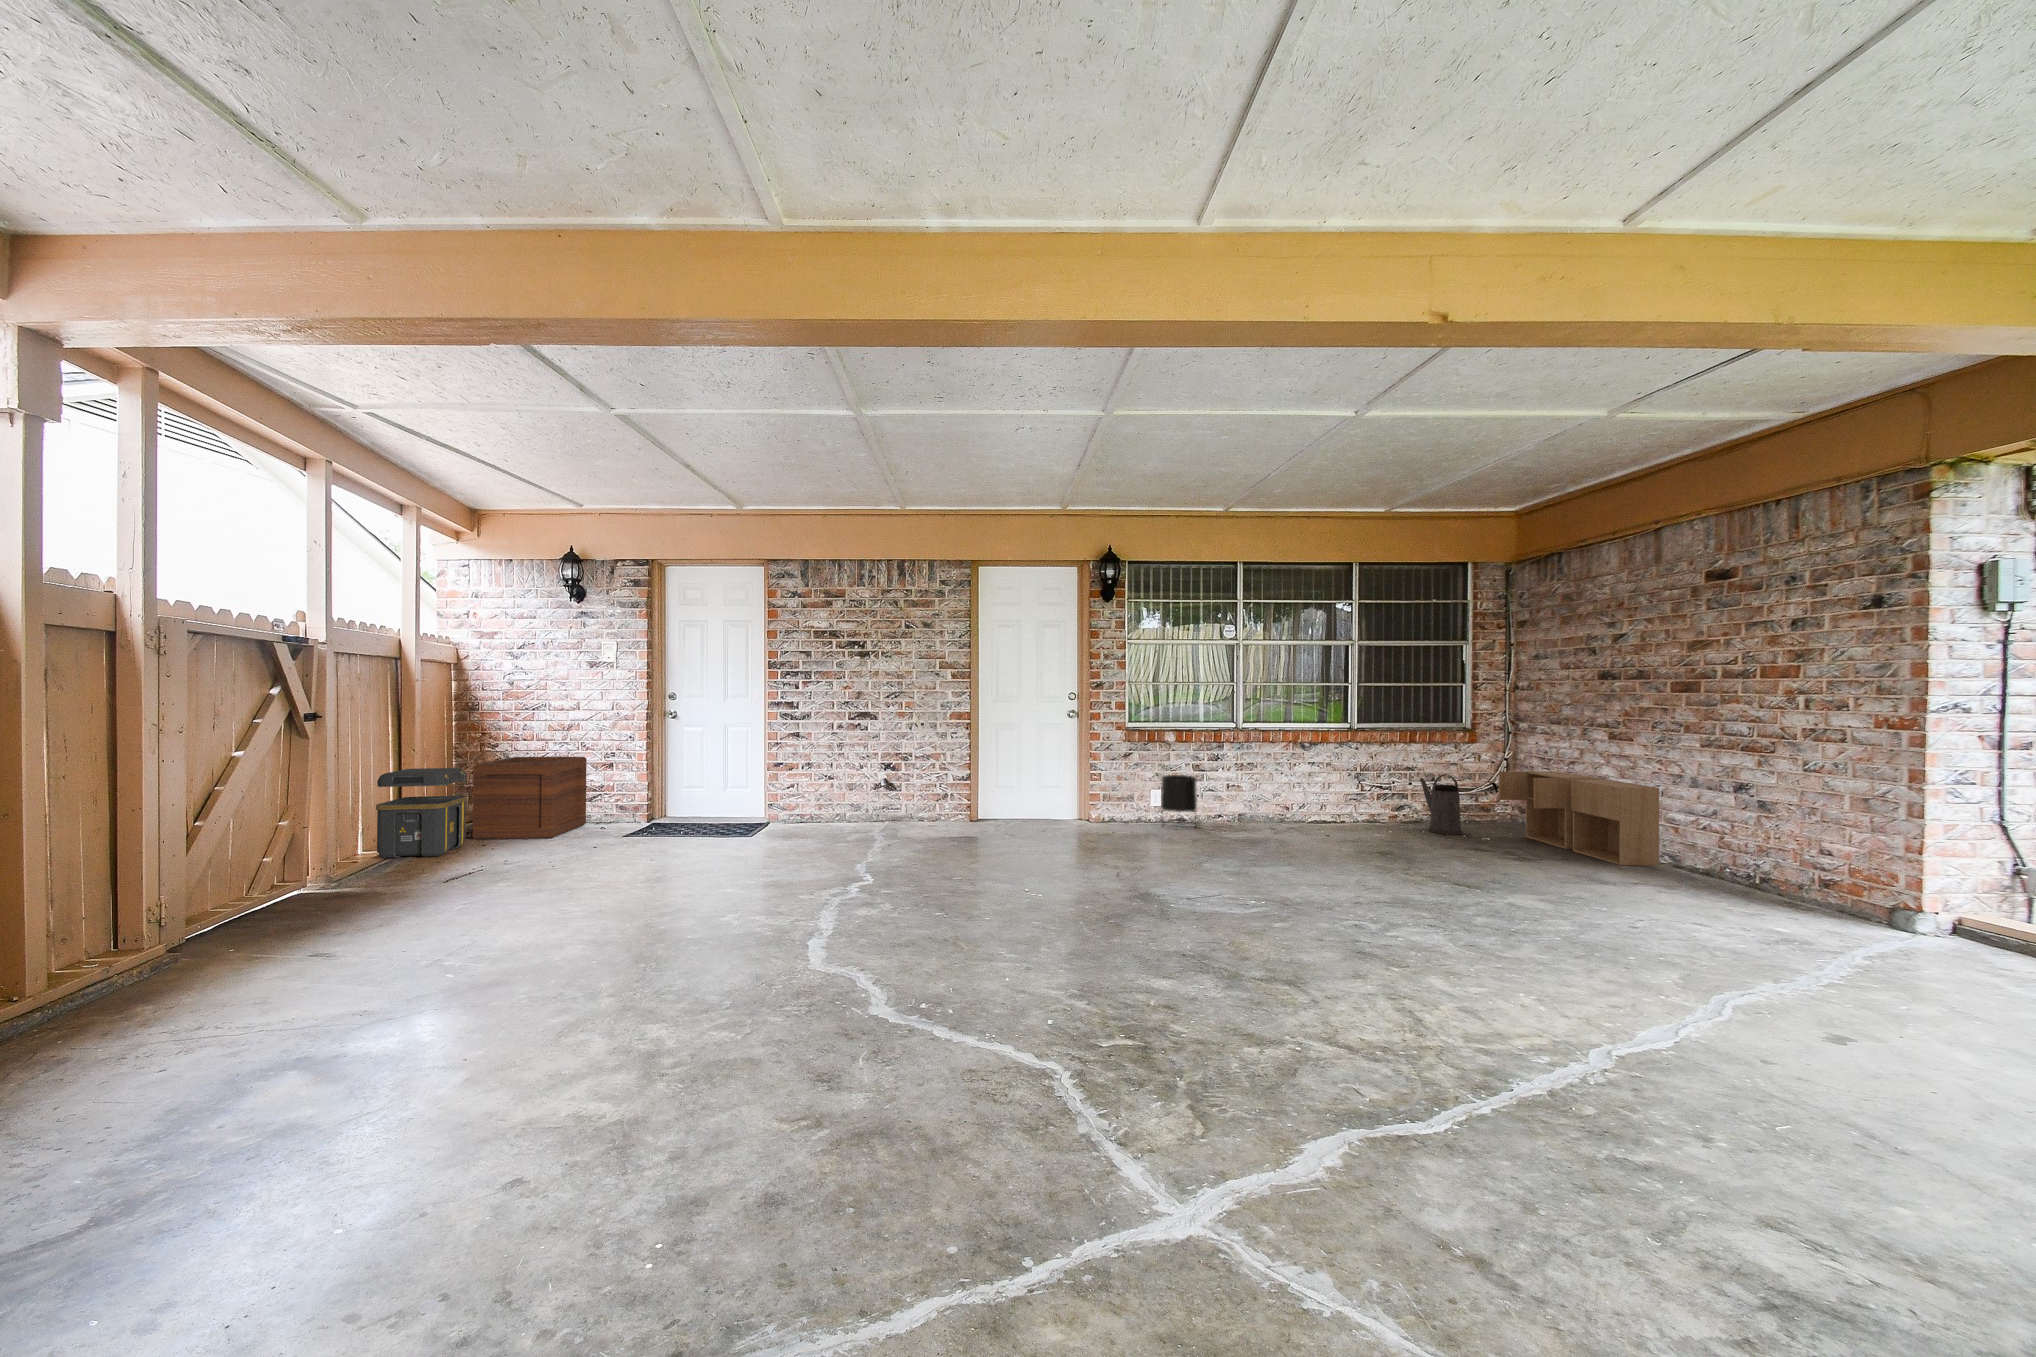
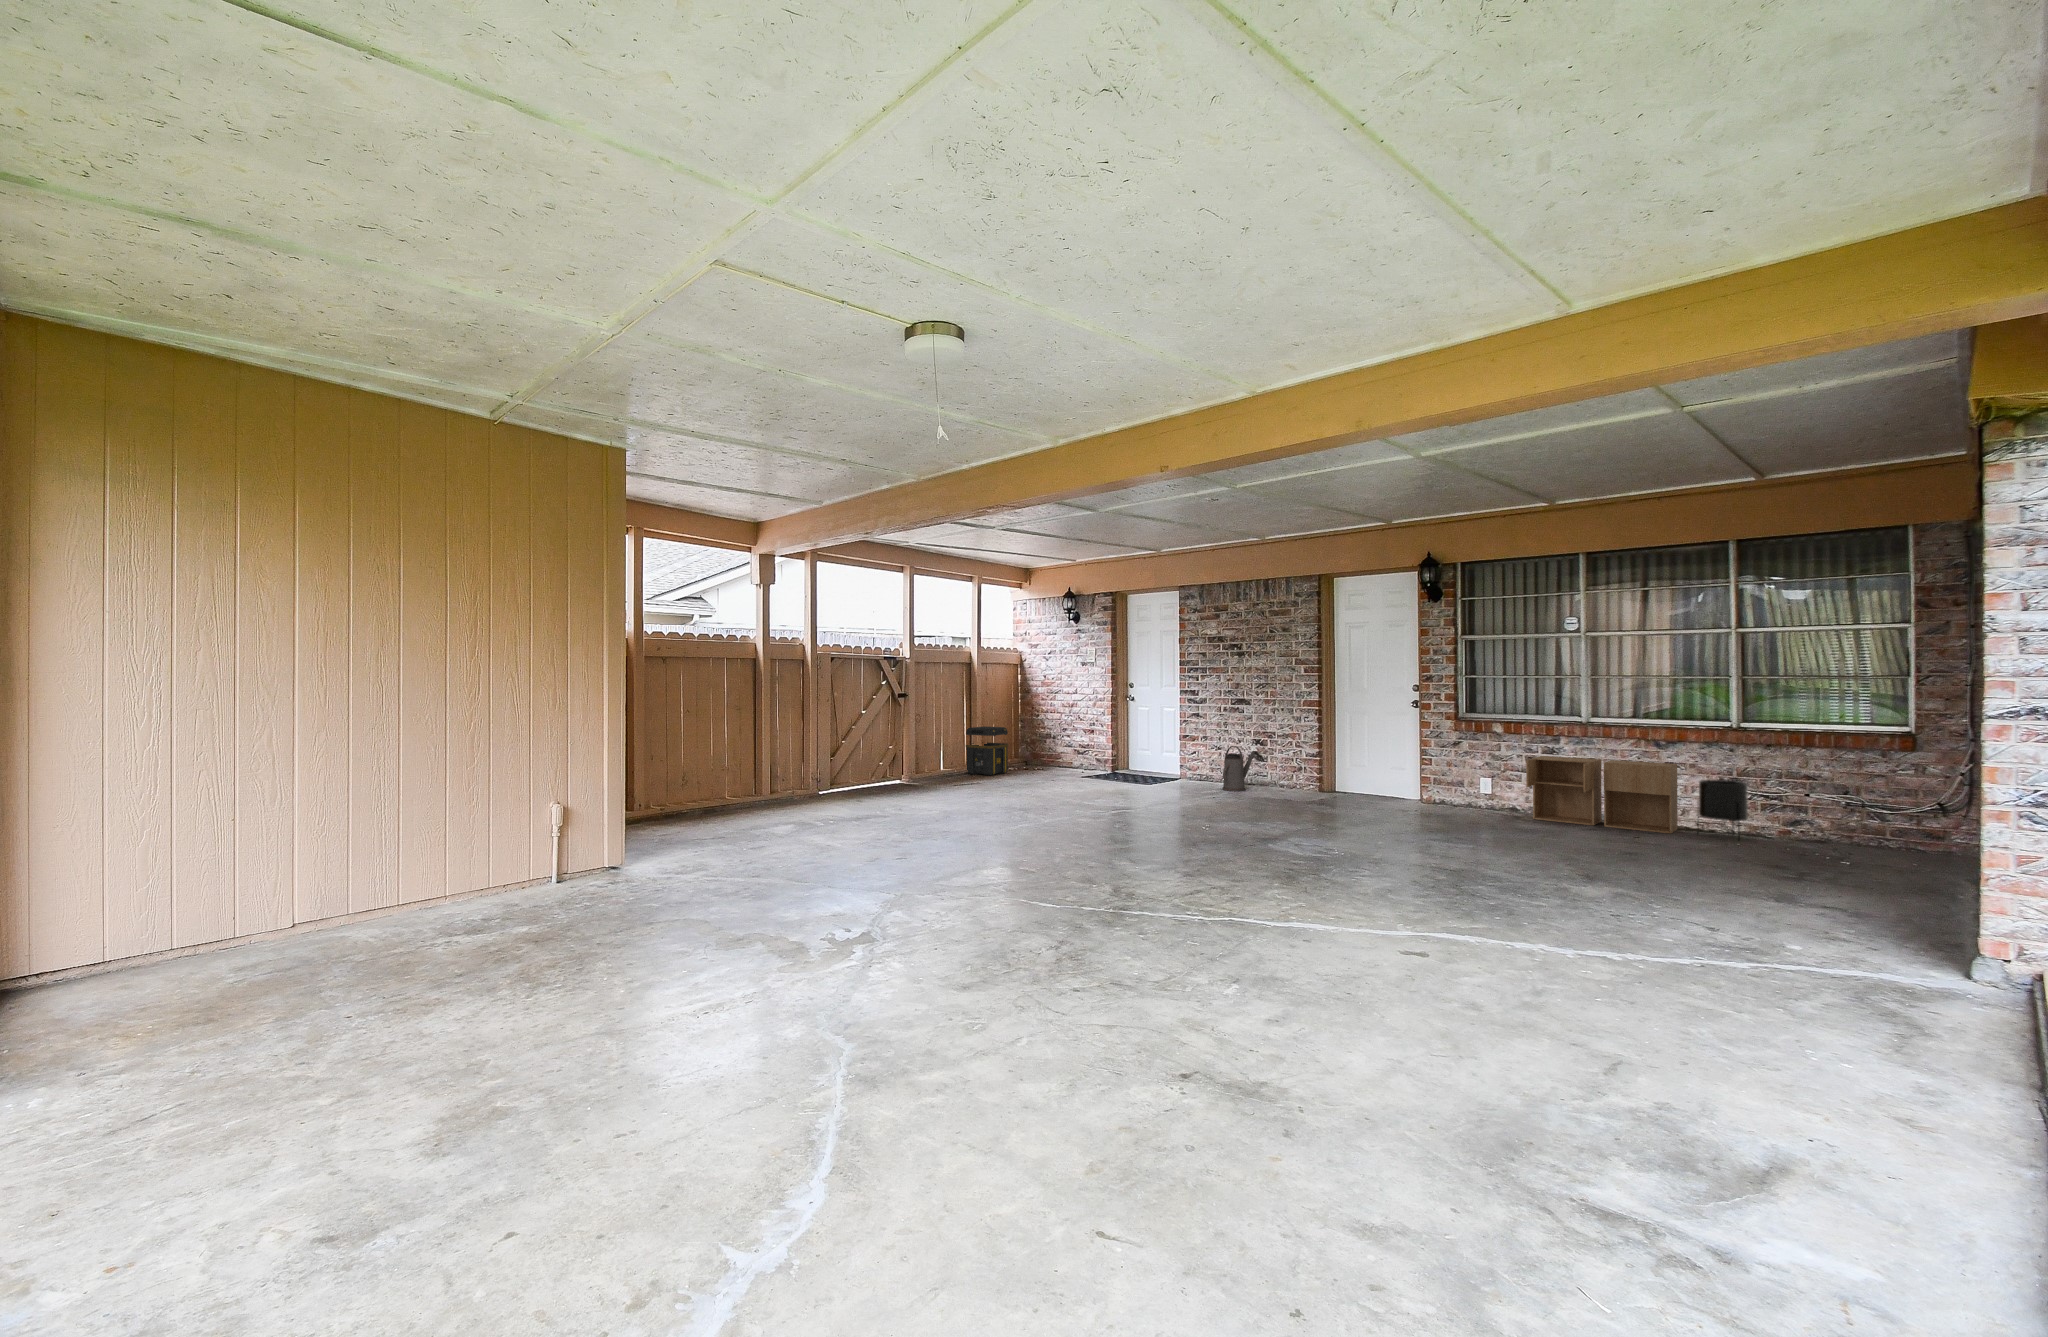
wooden crate: present [473,757,587,839] -> none [1016,724,1079,774]
storage cabinet: present [1499,771,1659,865] -> present [1526,756,1678,834]
watering can: present [1420,774,1462,834] -> present [1223,746,1255,791]
planter: present [1161,775,1197,818] -> present [1698,780,1748,833]

